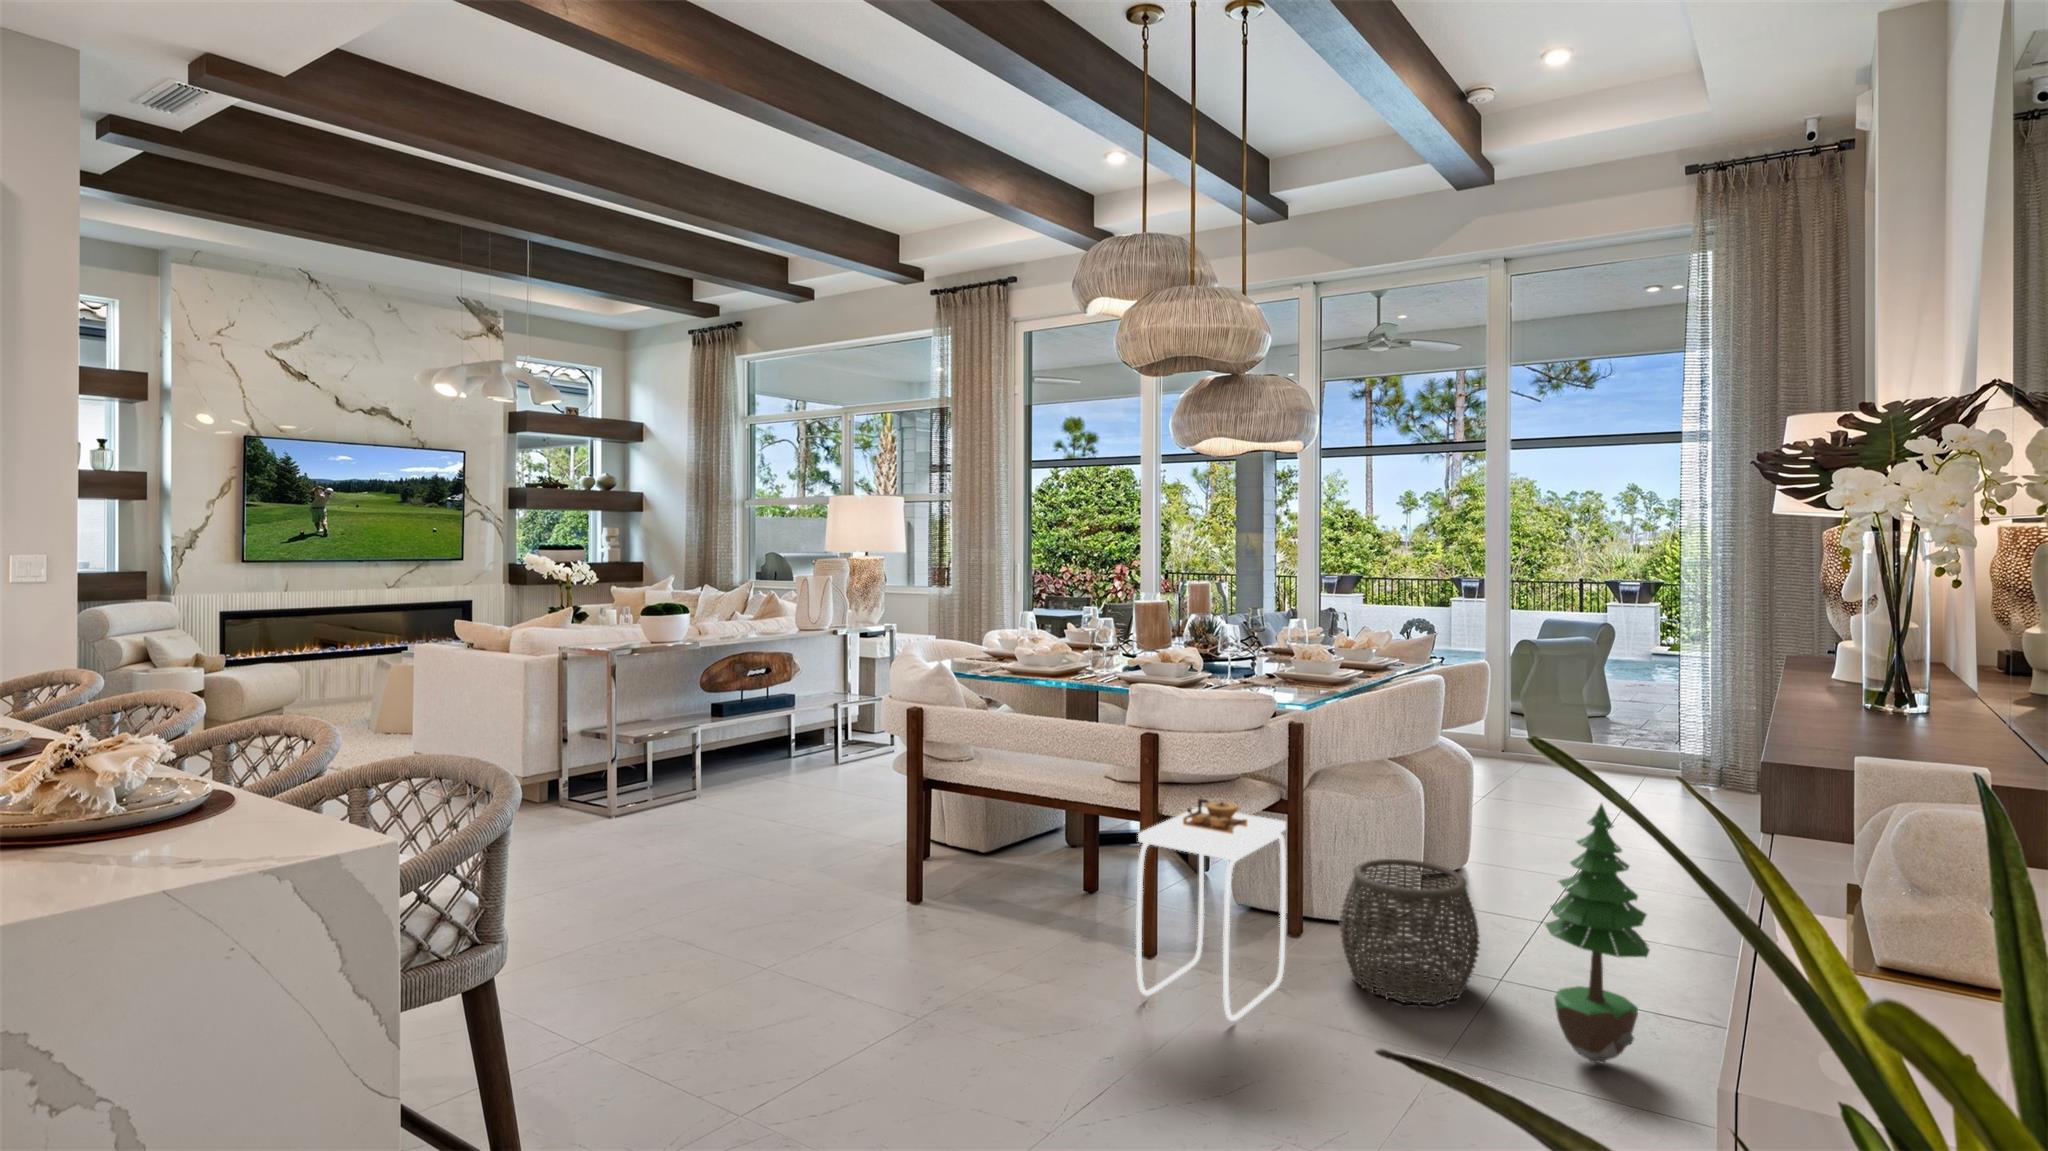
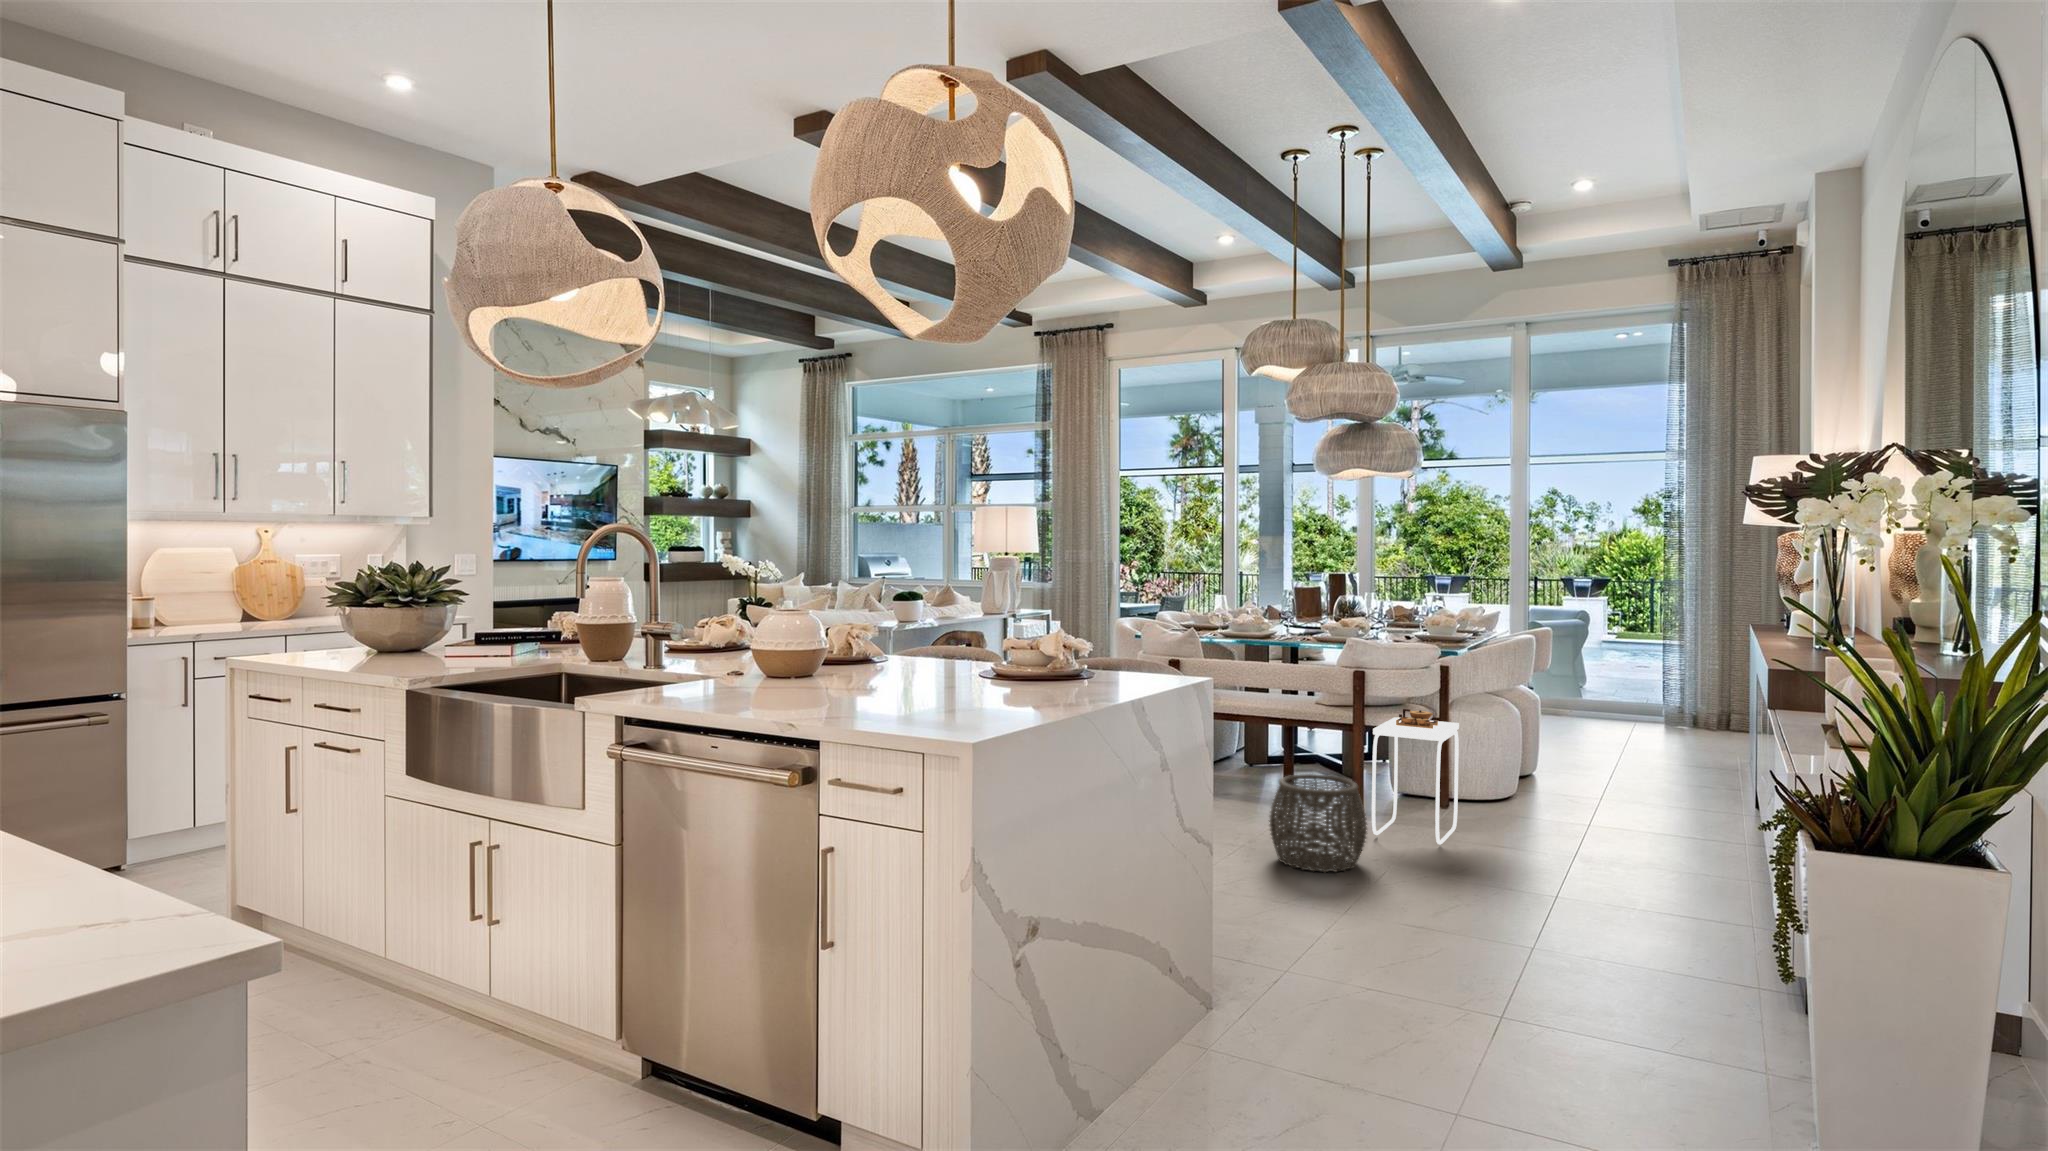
potted tree: present [1546,804,1649,1063] -> none [1634,698,1700,857]
woven basket: present [1340,859,1480,1005] -> present [1269,774,1367,872]

